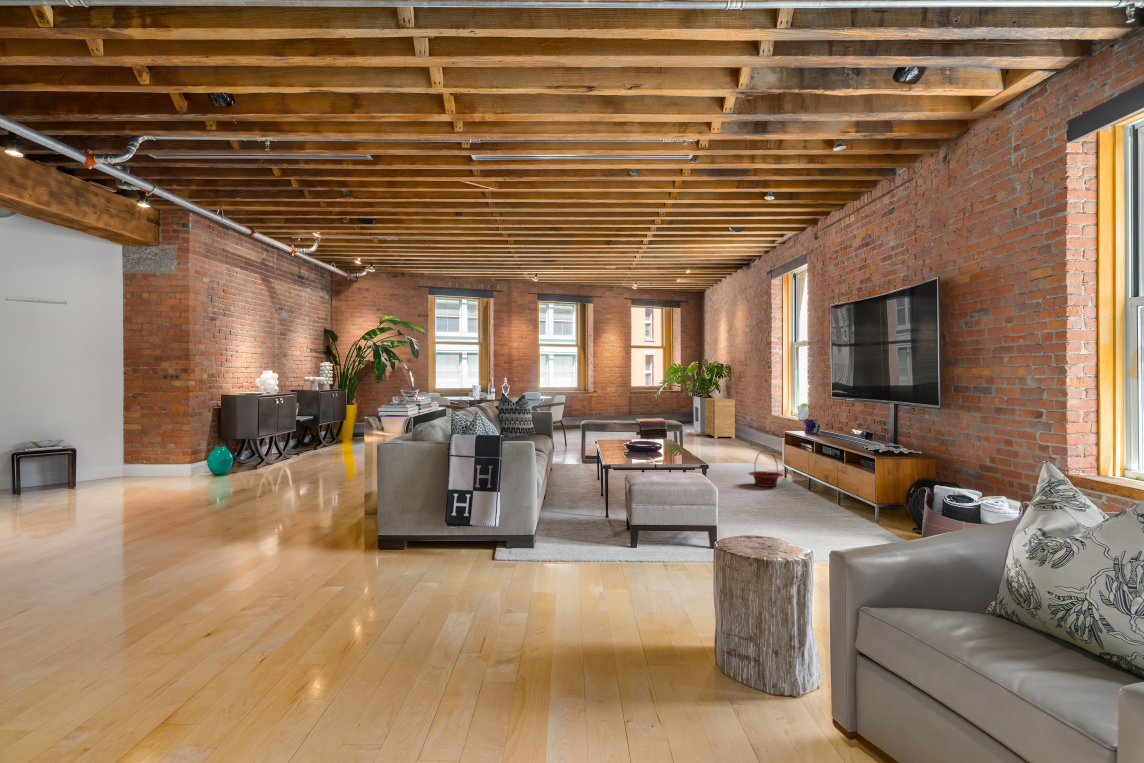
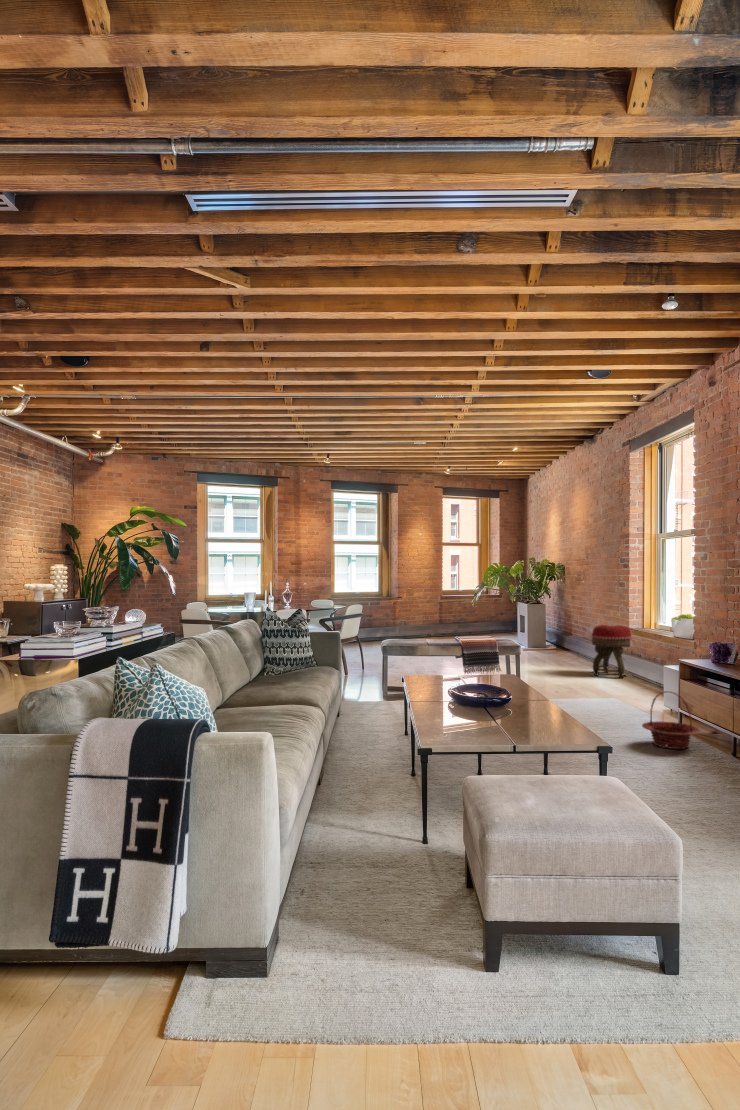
side table: present [705,398,735,438] -> none [537,606,578,657]
footstool: none [739,412,770,452] -> present [592,625,631,678]

